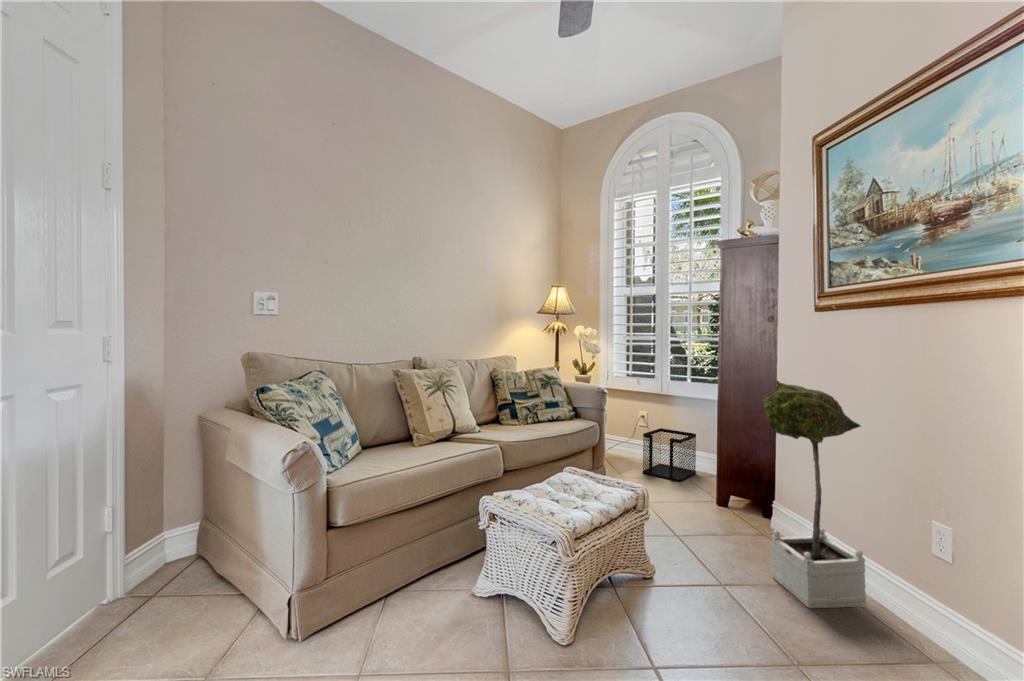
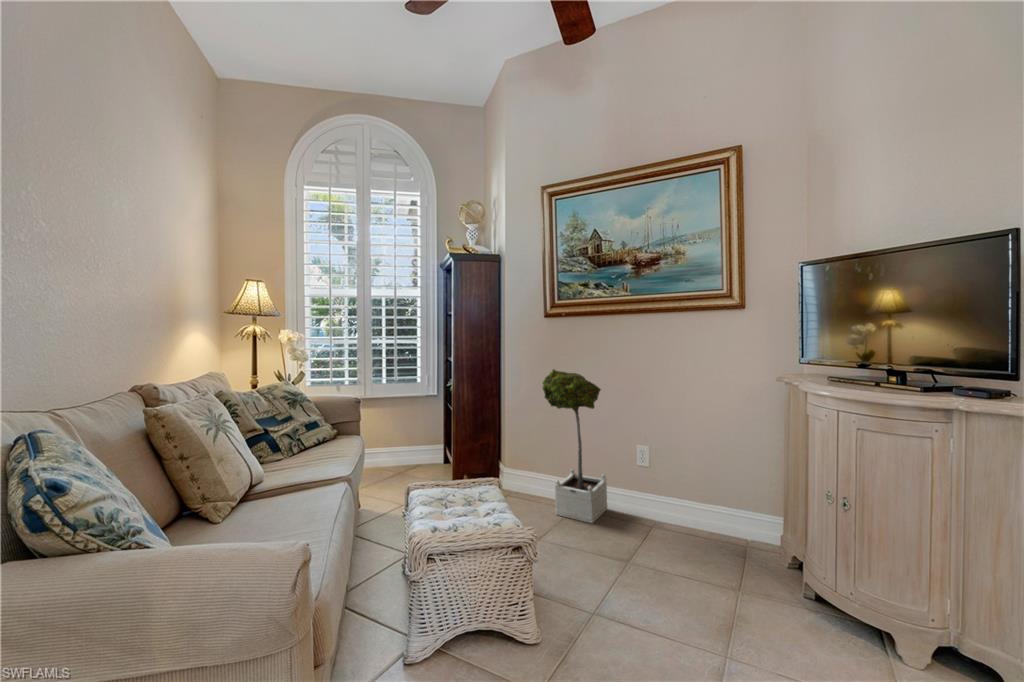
wastebasket: present [642,428,696,482] -> none [374,425,416,476]

